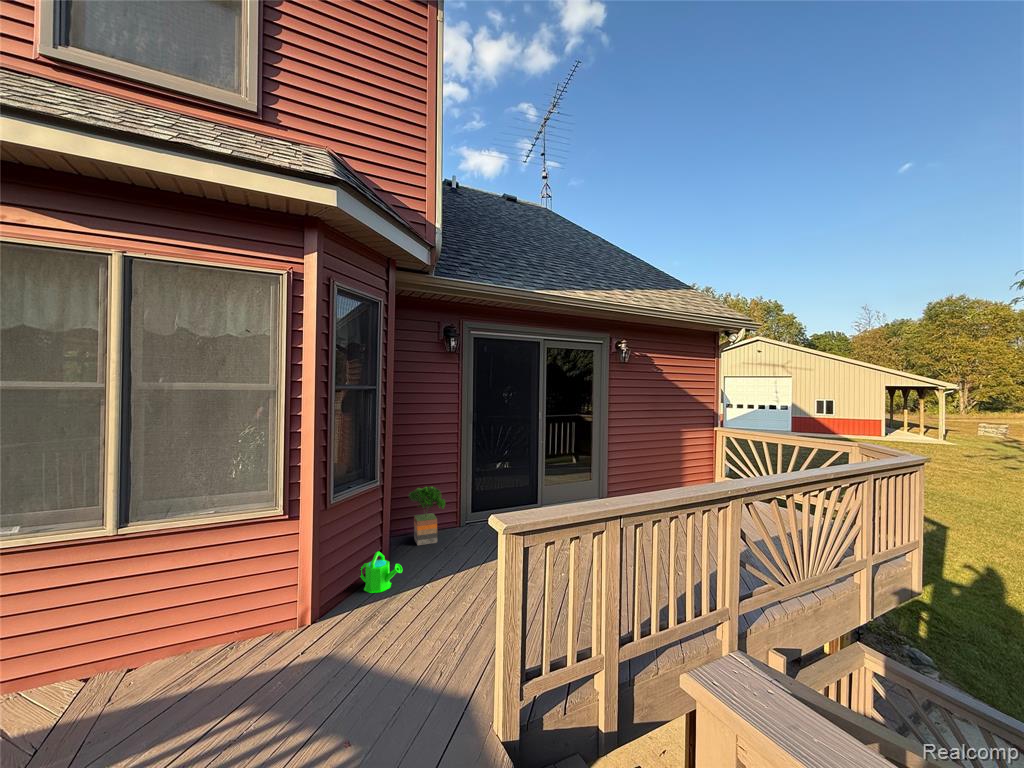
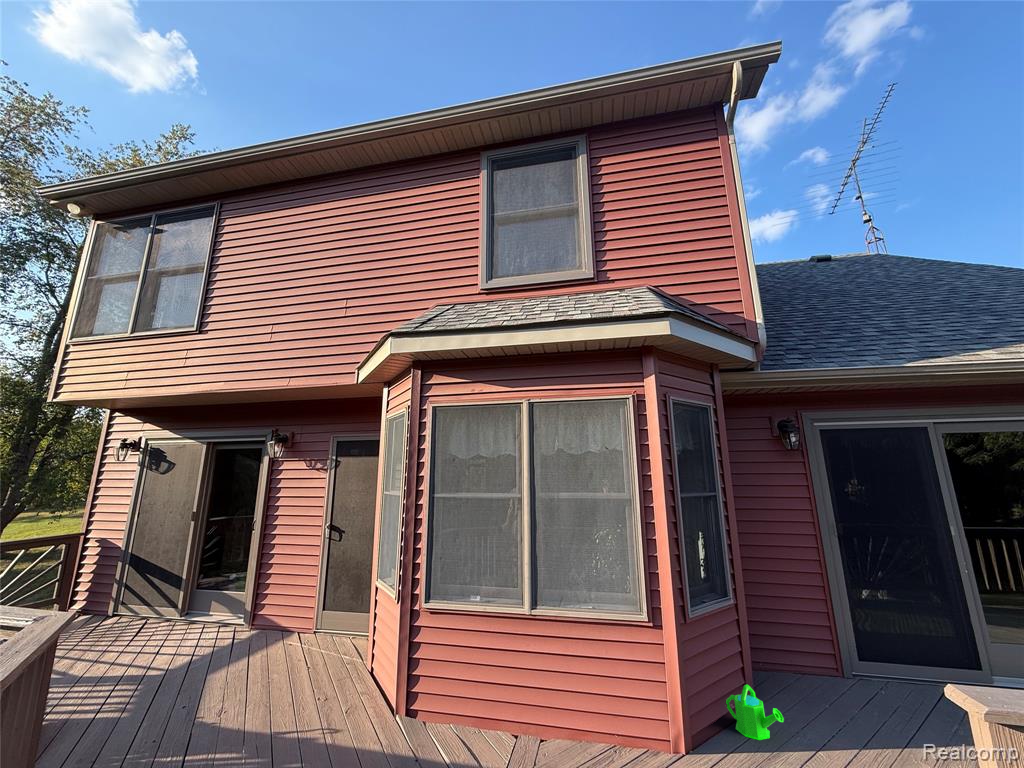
potted tree: present [409,487,445,545] -> none [763,607,820,687]

